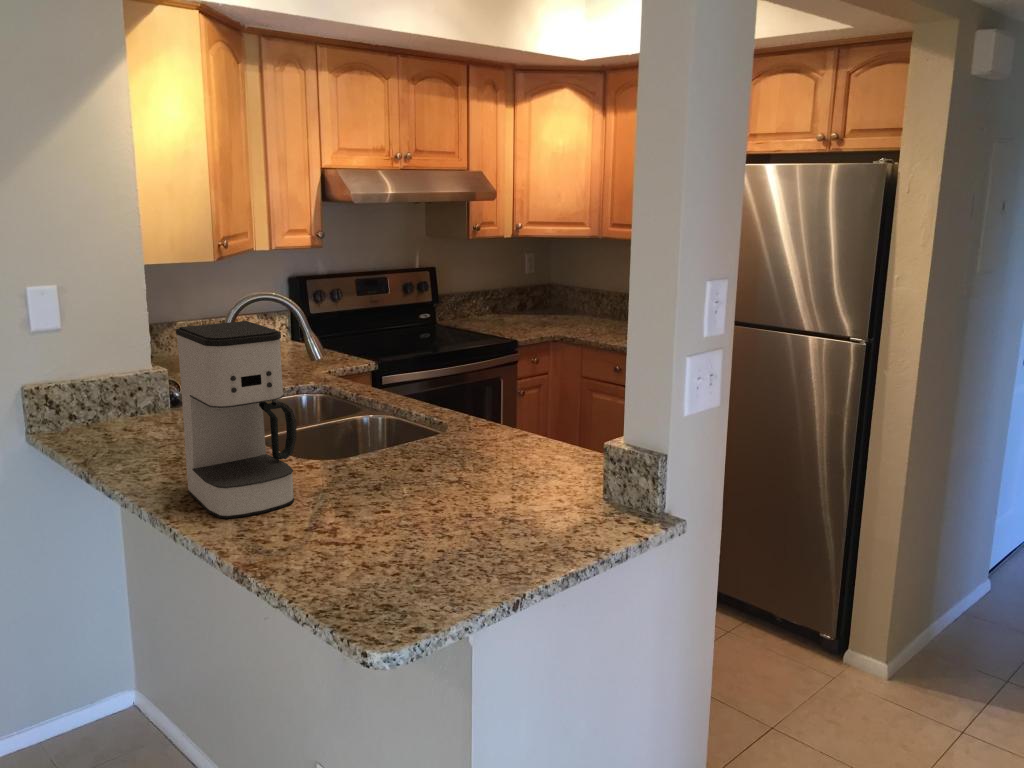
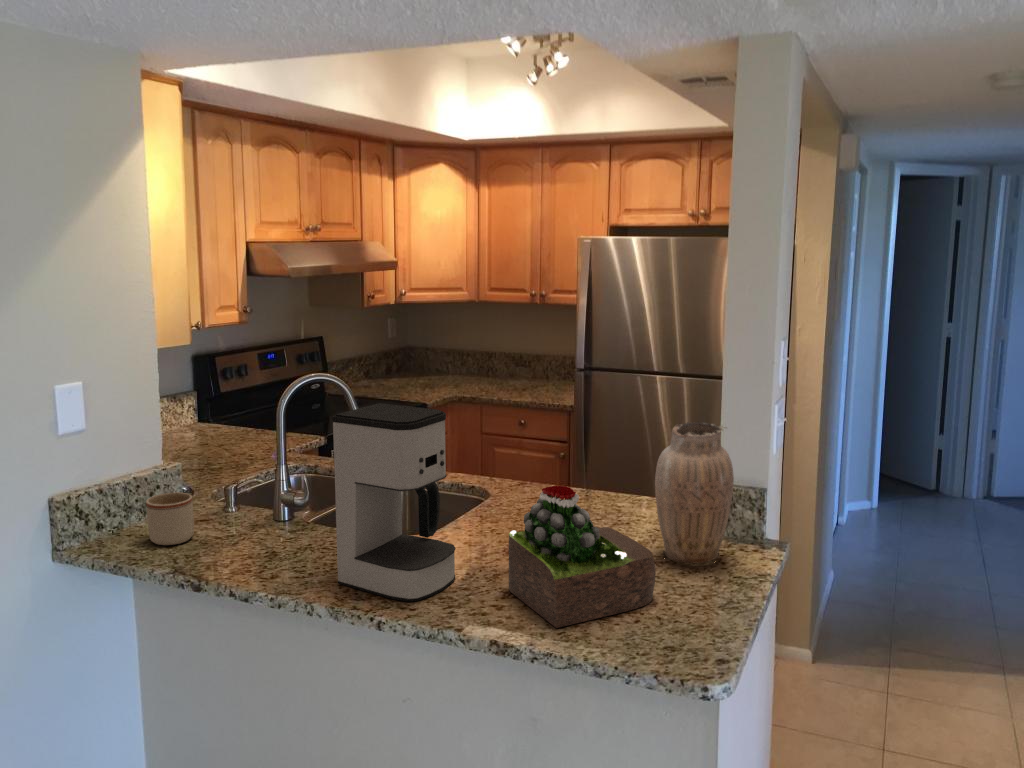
vase: none [508,367,595,529] -> present [655,422,734,563]
mug: none [96,394,149,440] -> present [146,492,194,545]
succulent plant: none [306,419,453,565] -> present [509,486,655,628]

